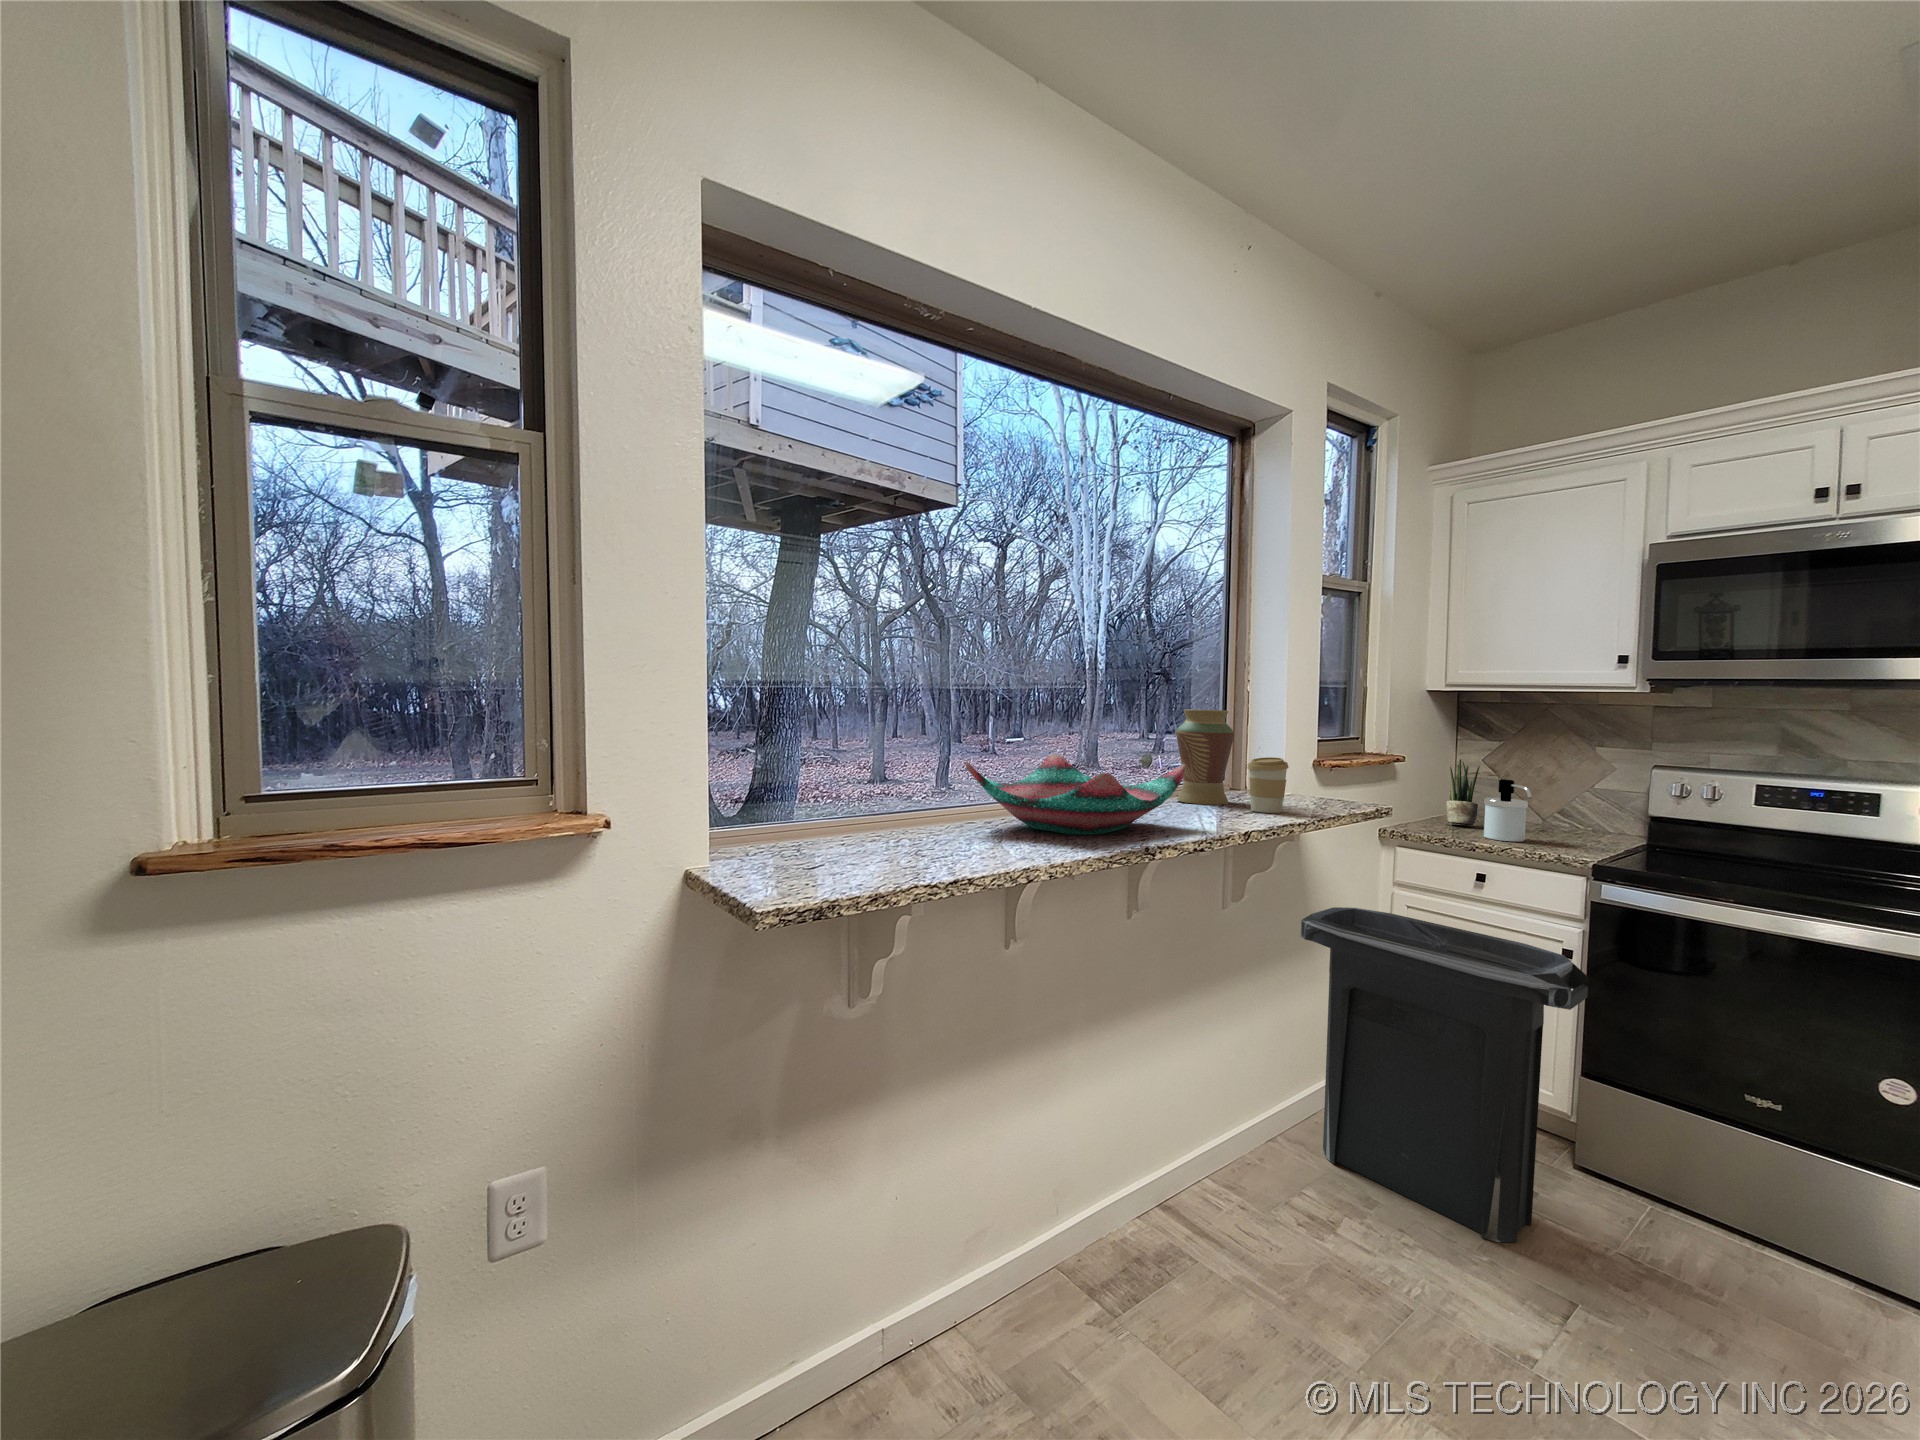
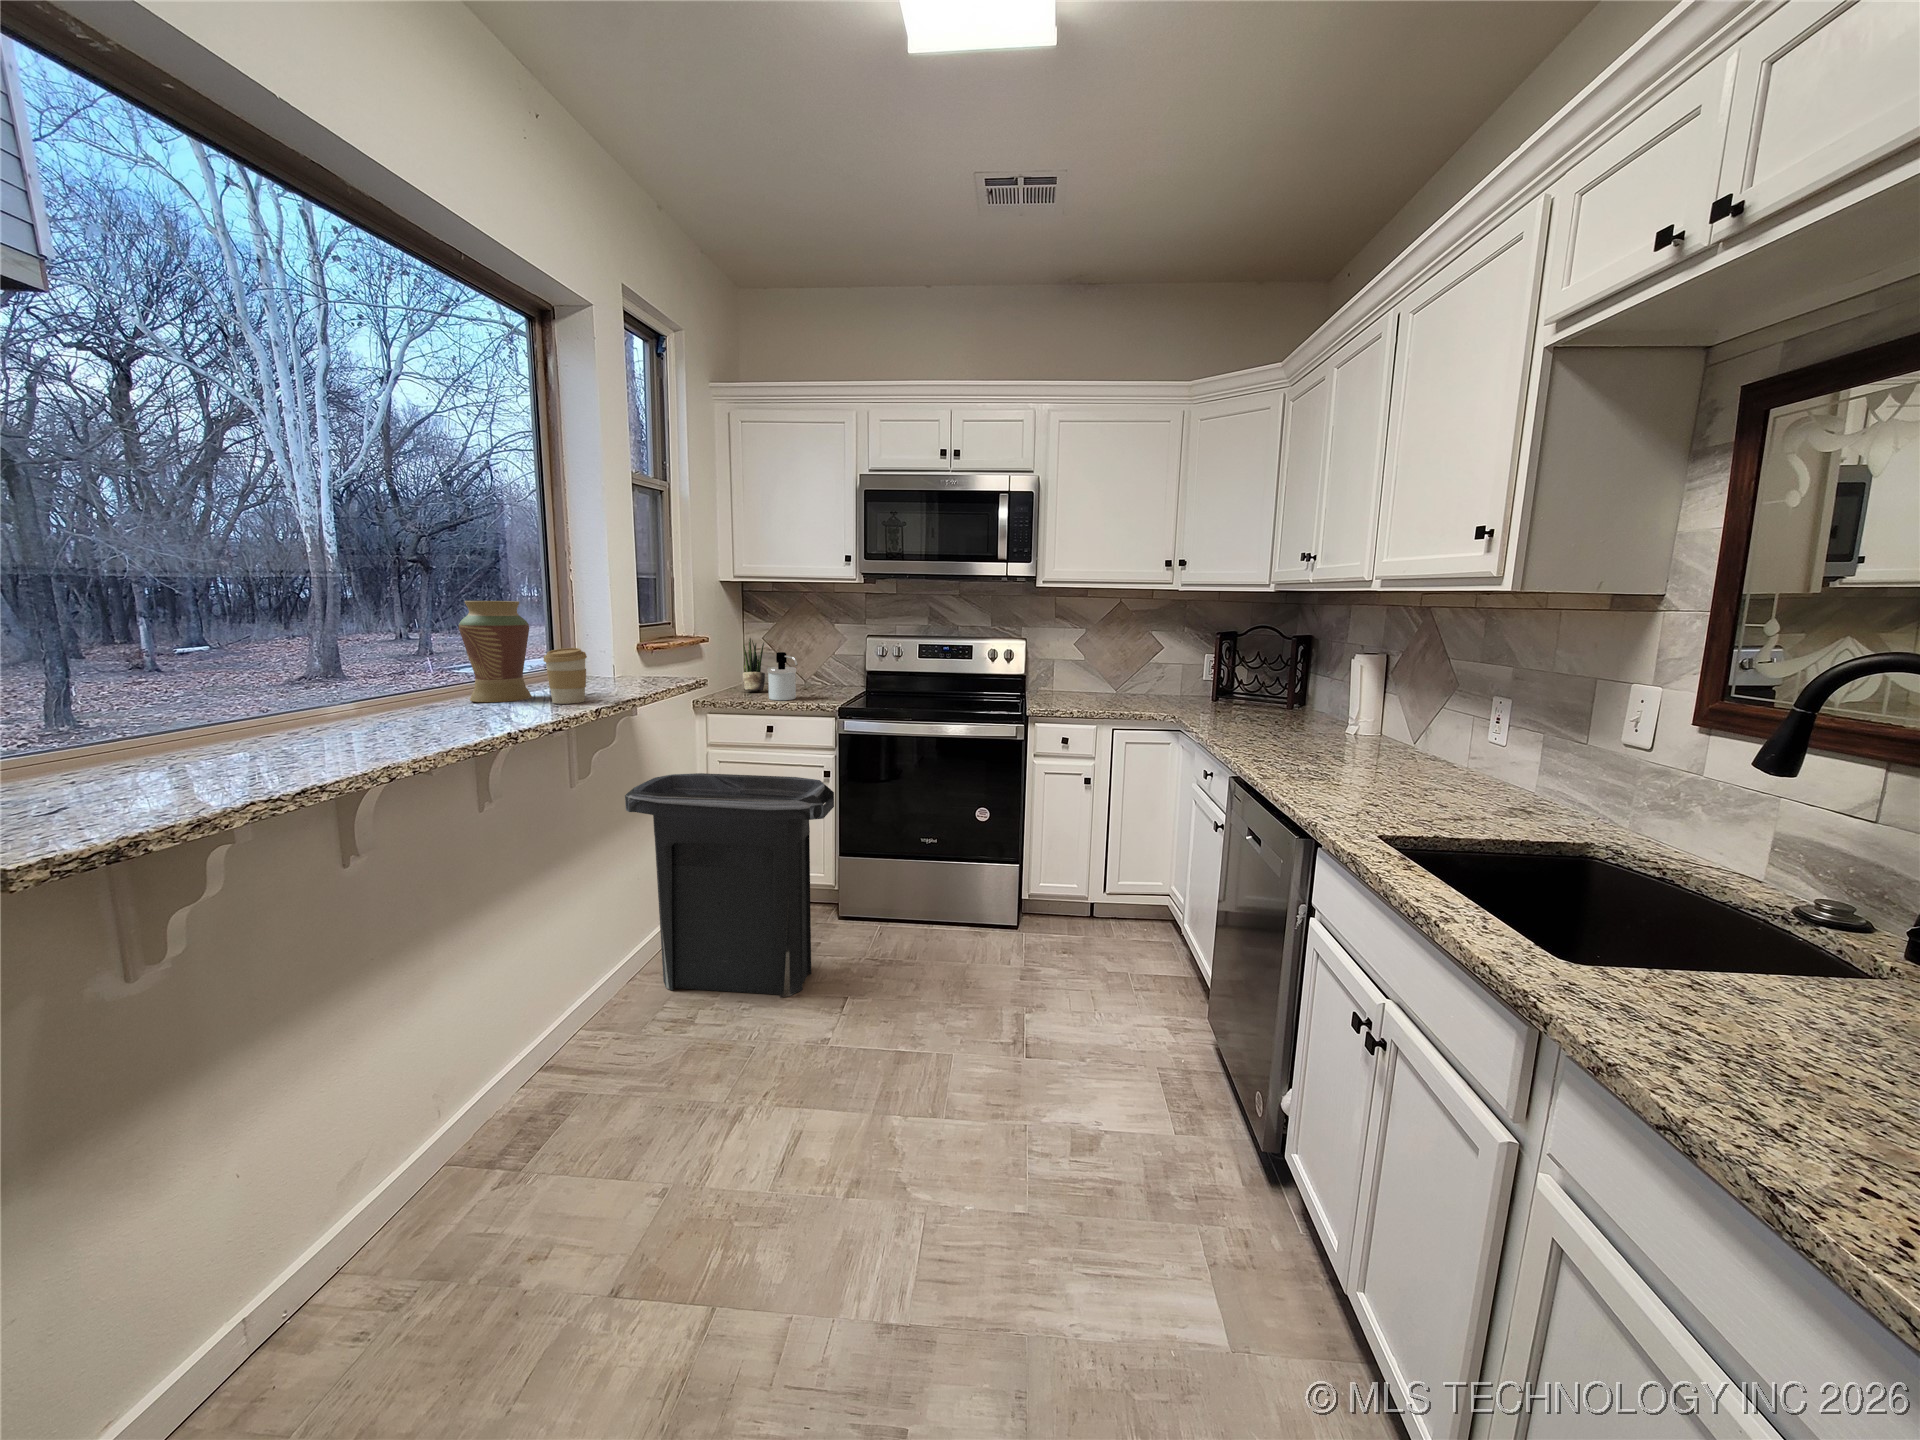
decorative bowl: present [966,754,1185,834] -> none [69,662,459,764]

